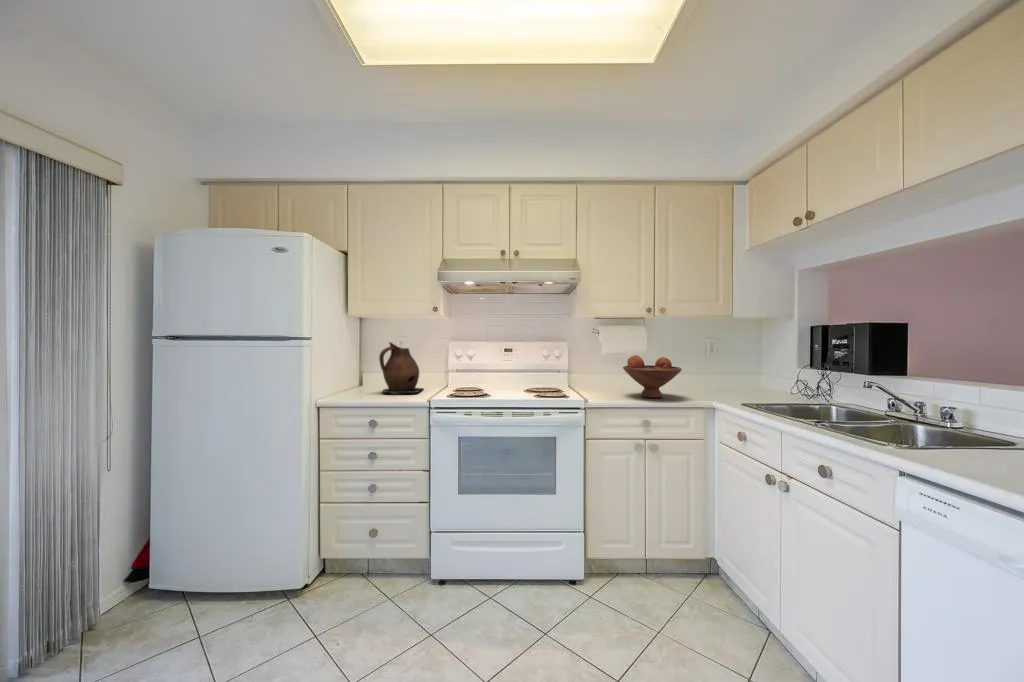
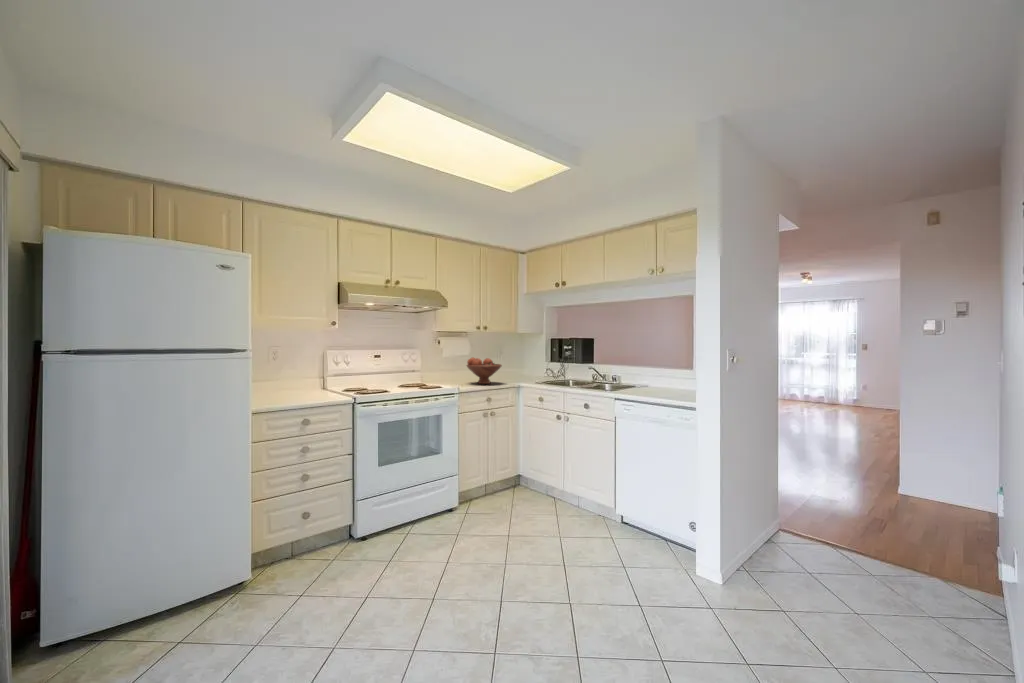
ceramic pitcher: present [379,342,423,393] -> none [284,353,327,397]

